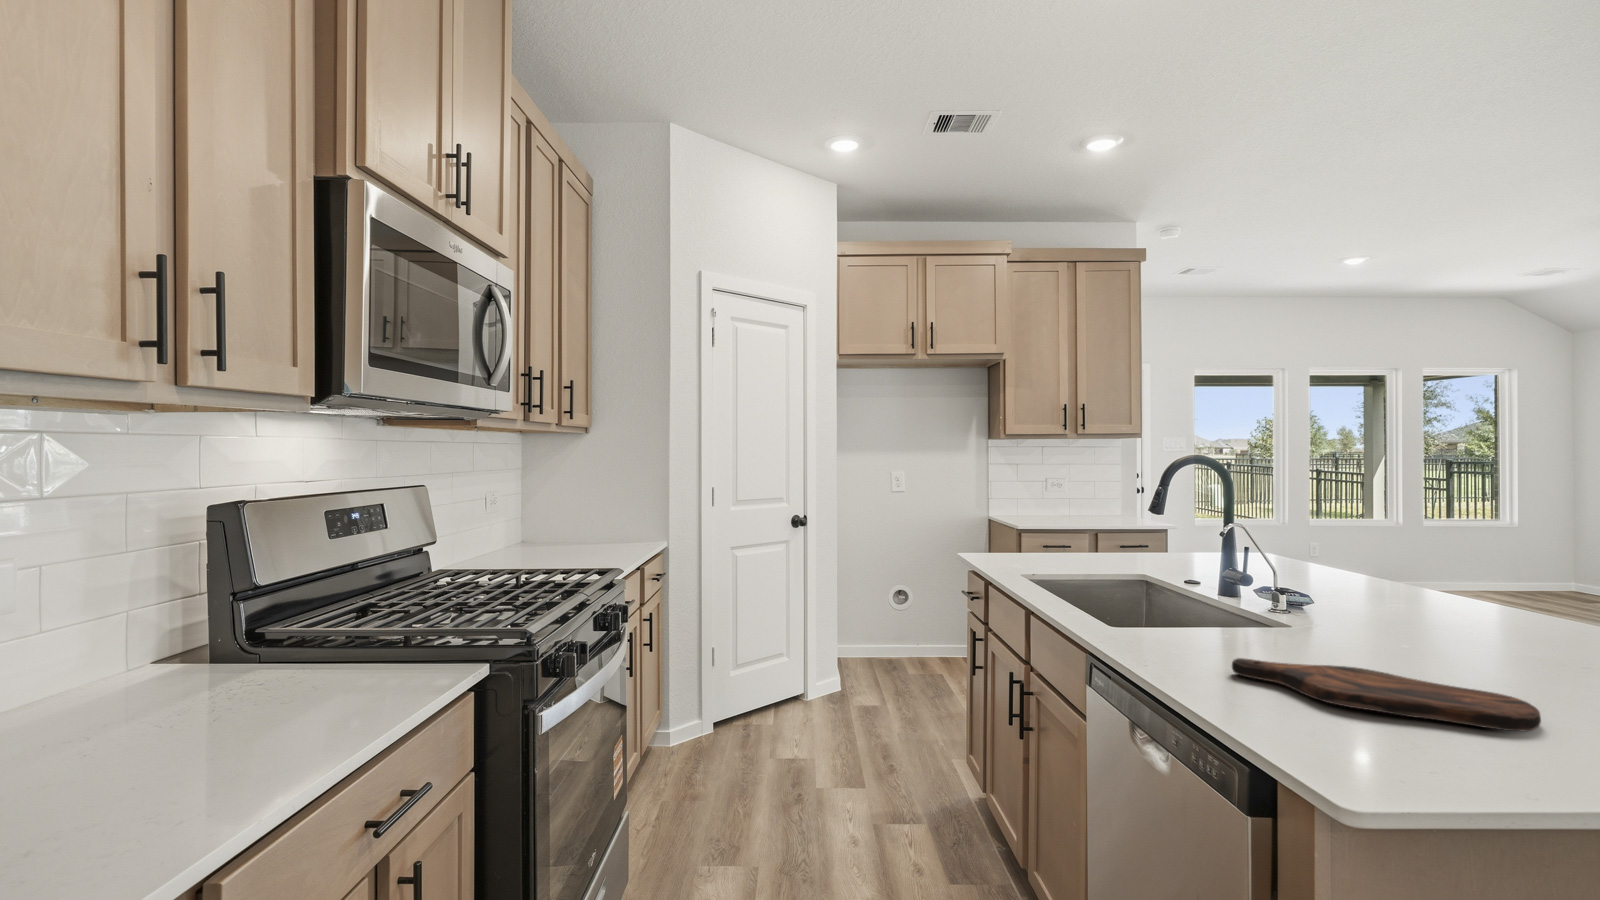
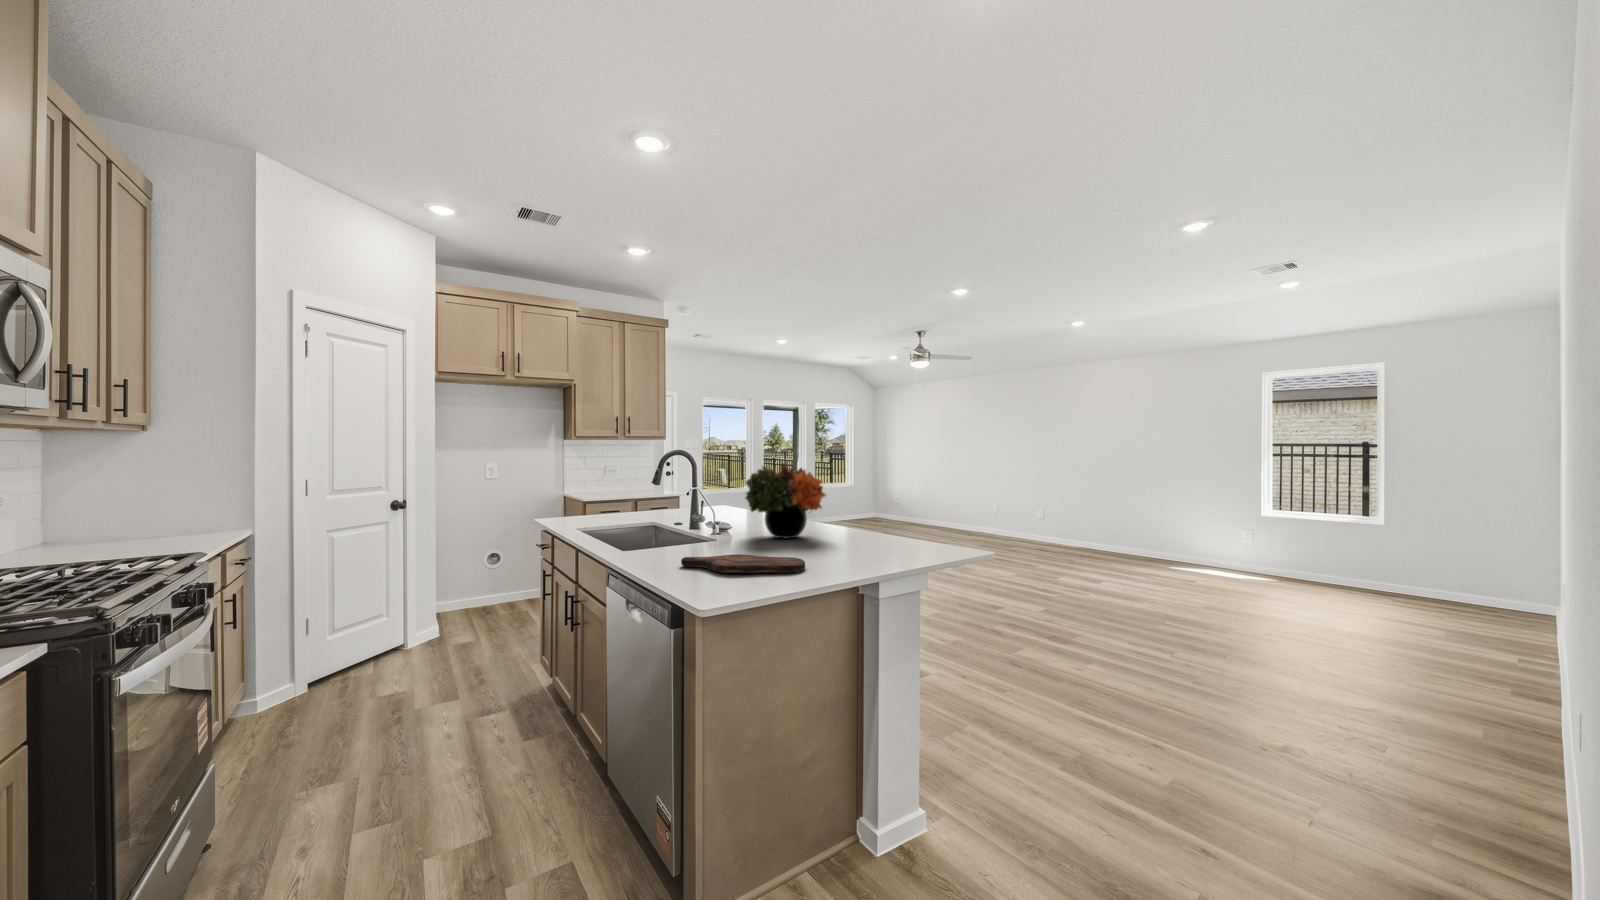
flower arrangement: none [1339,486,1548,638] -> present [746,463,826,539]

